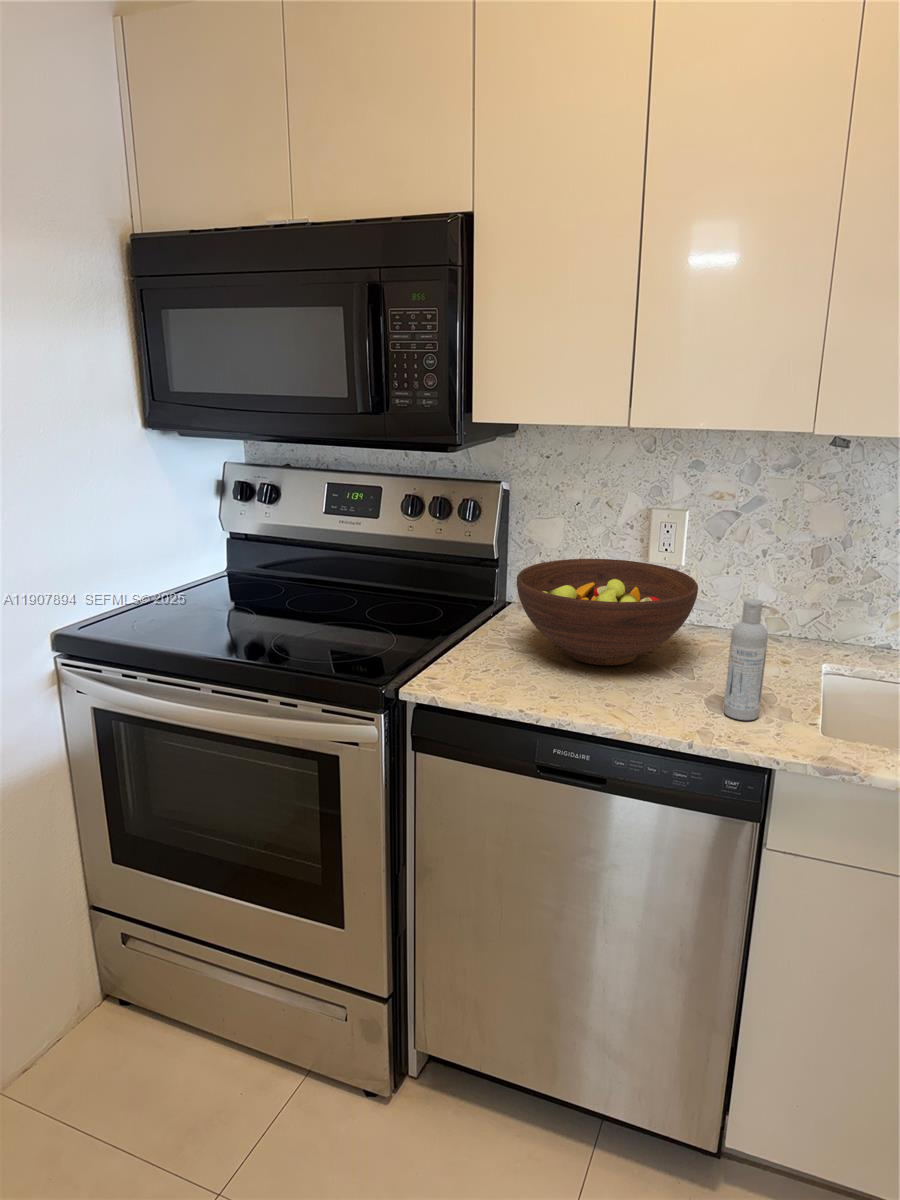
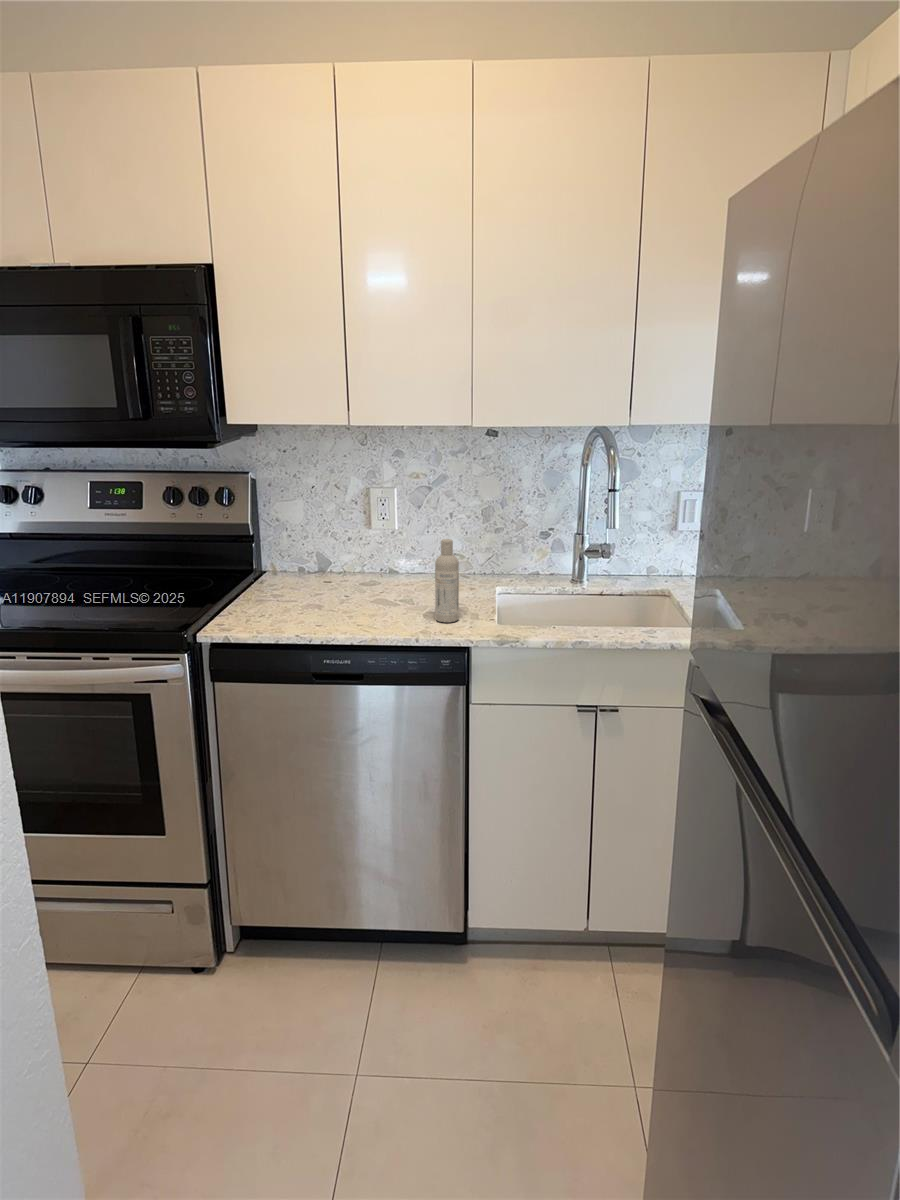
fruit bowl: present [517,559,698,665] -> none [276,527,409,603]

